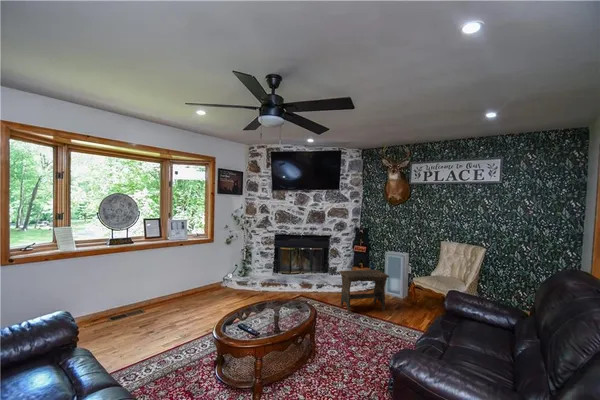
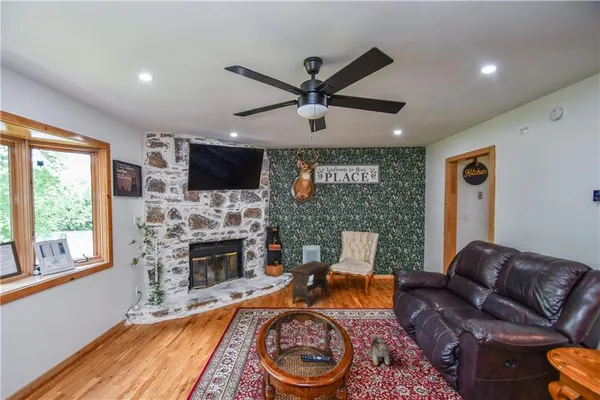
plush toy: none [321,346,357,378] -> present [371,338,389,365]

